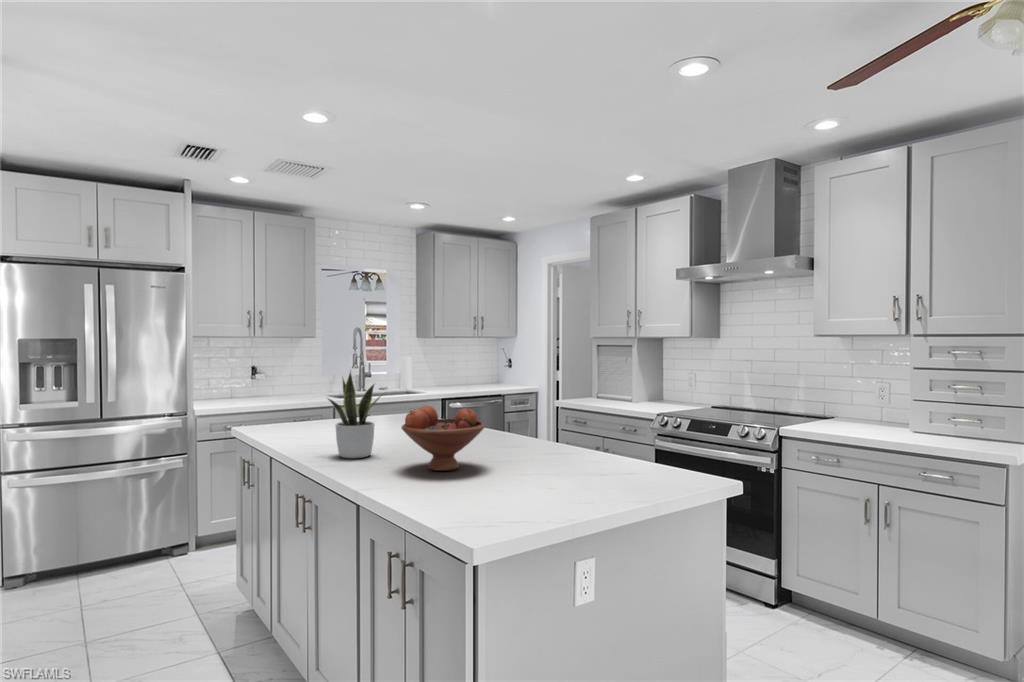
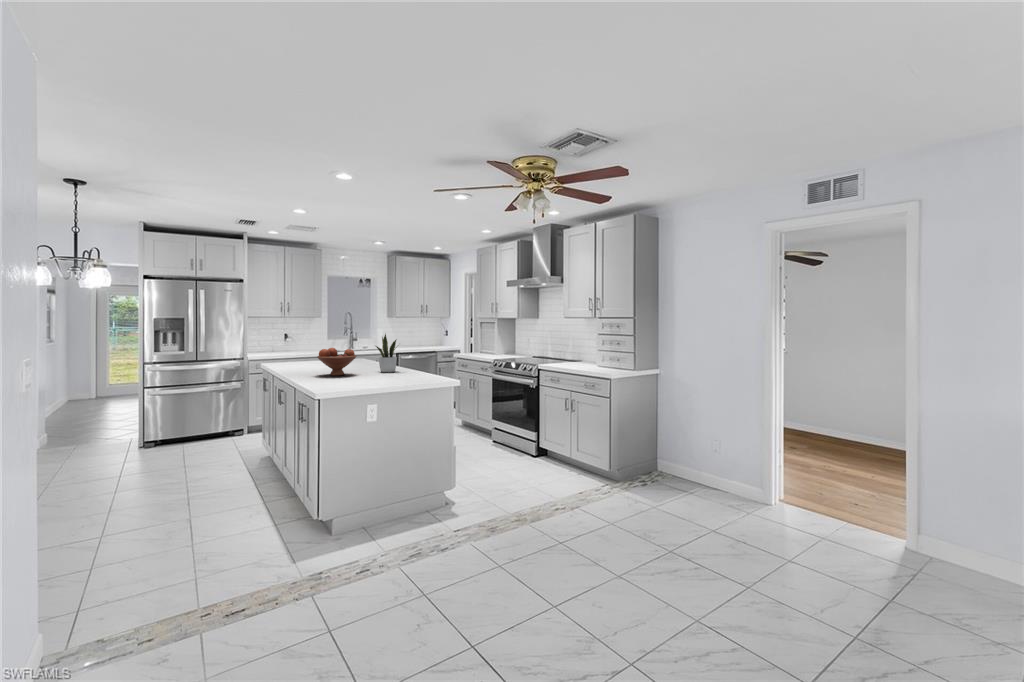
potted plant: present [328,372,381,458] -> present [376,334,397,372]

